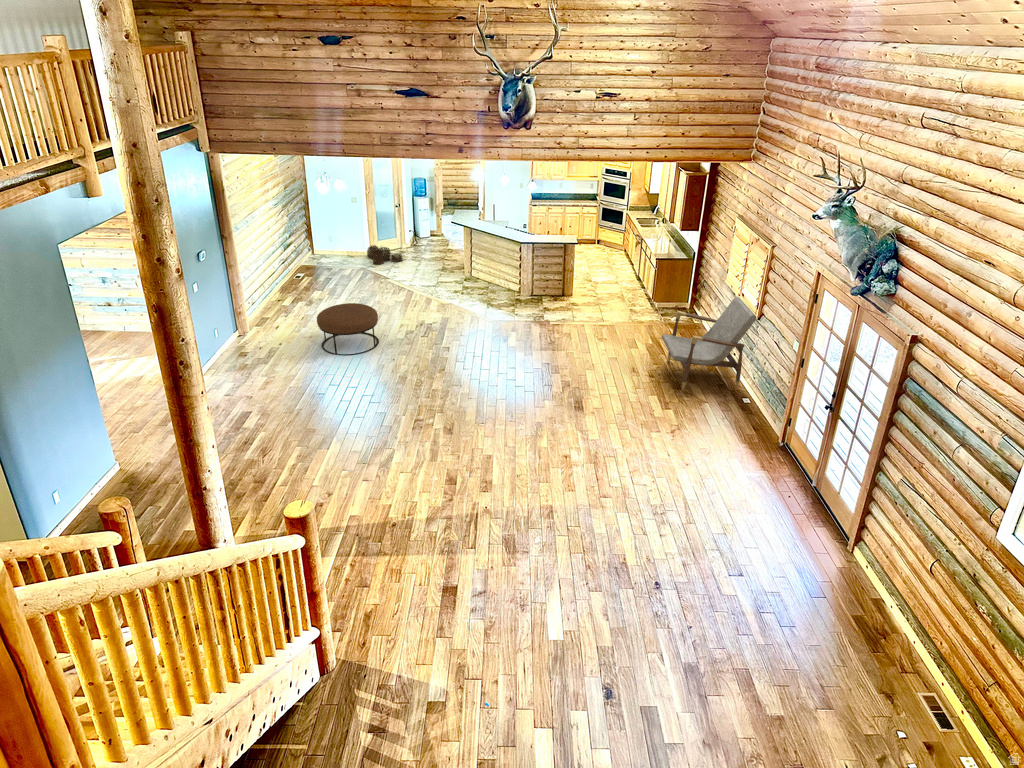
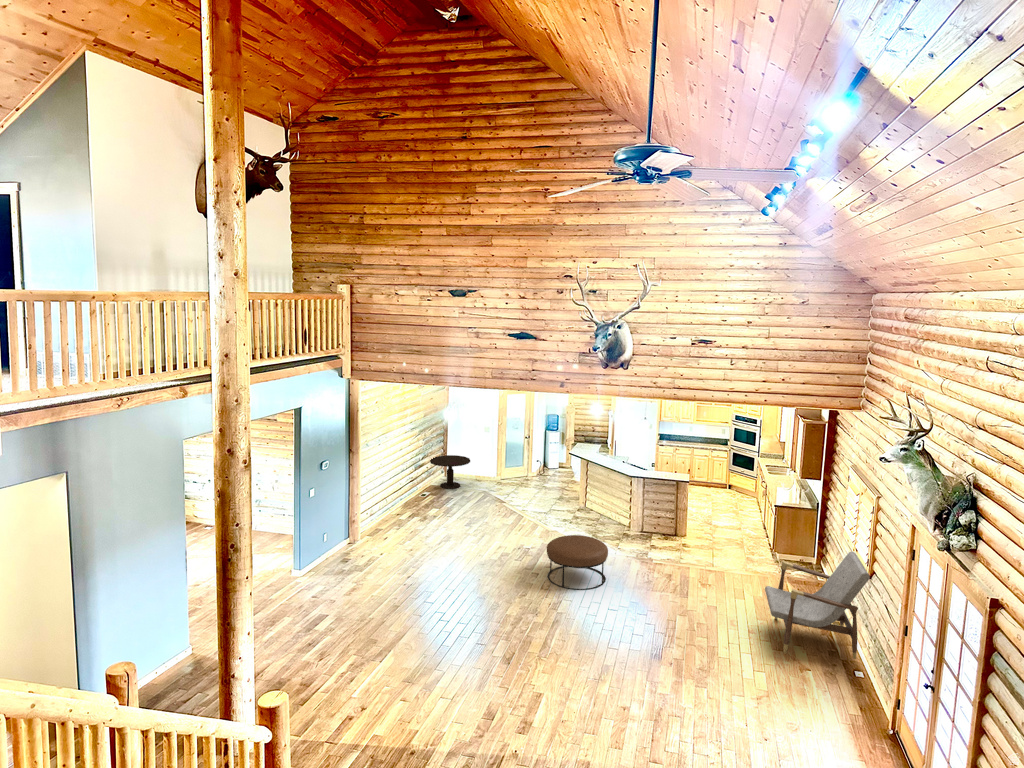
side table: none [299,232,343,268] -> present [430,455,470,489]
woven basket: present [367,245,402,265] -> none [492,471,524,490]
ottoman: present [317,303,379,355] -> present [547,535,608,590]

